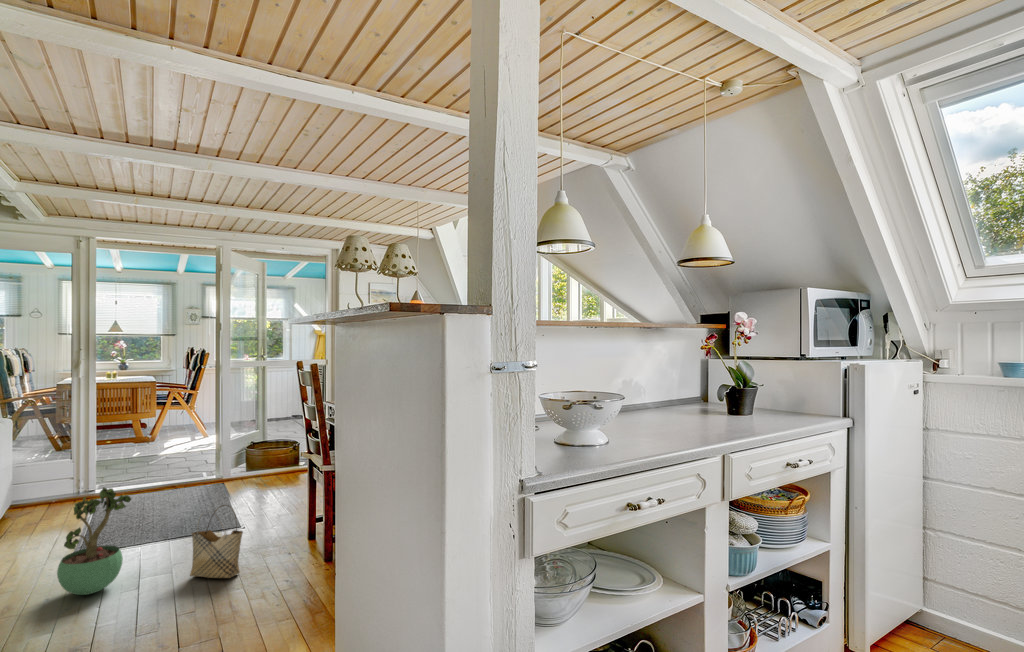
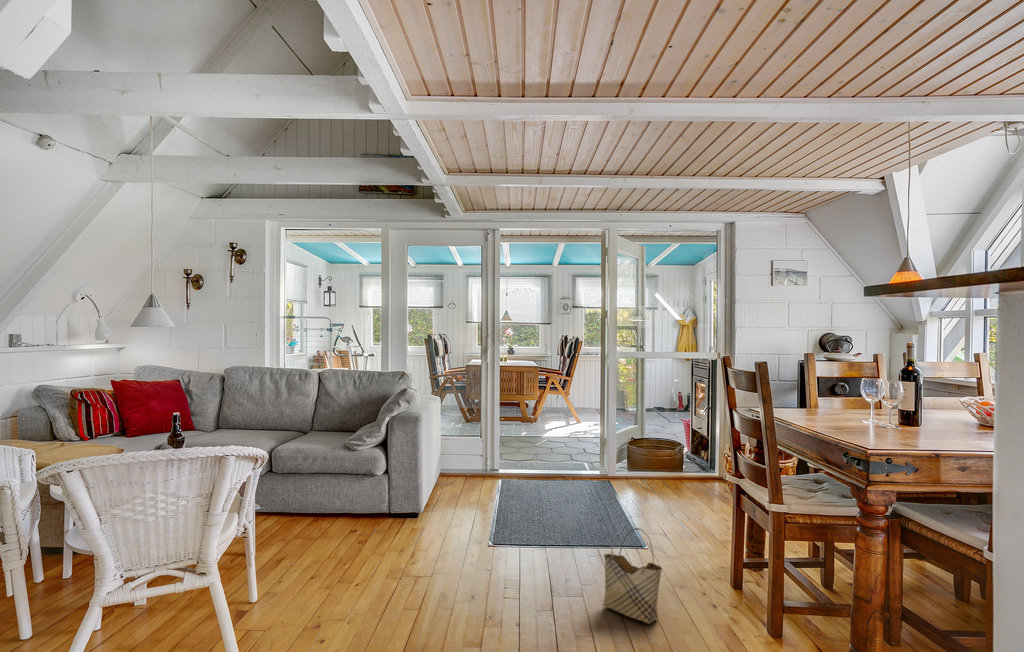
potted plant: present [57,487,131,595] -> none [482,486,544,599]

